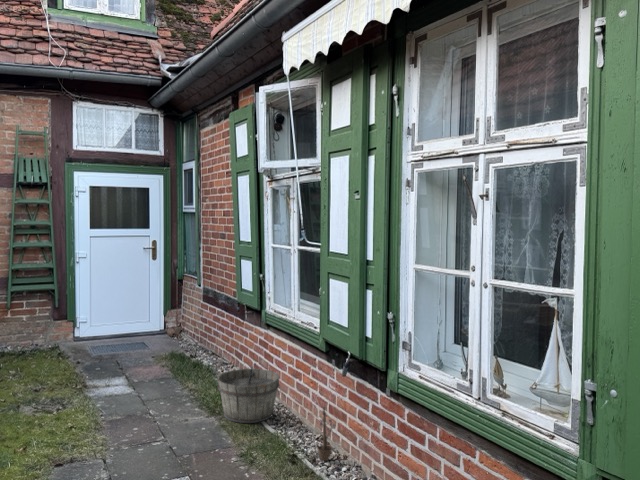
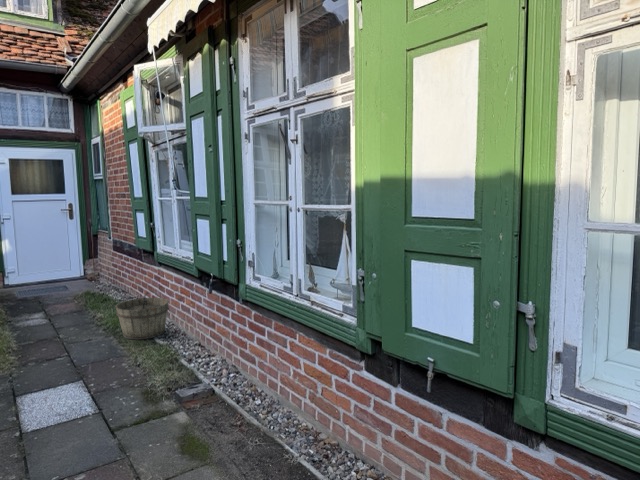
decorative plant: present [318,408,335,461] -> none [193,319,206,360]

